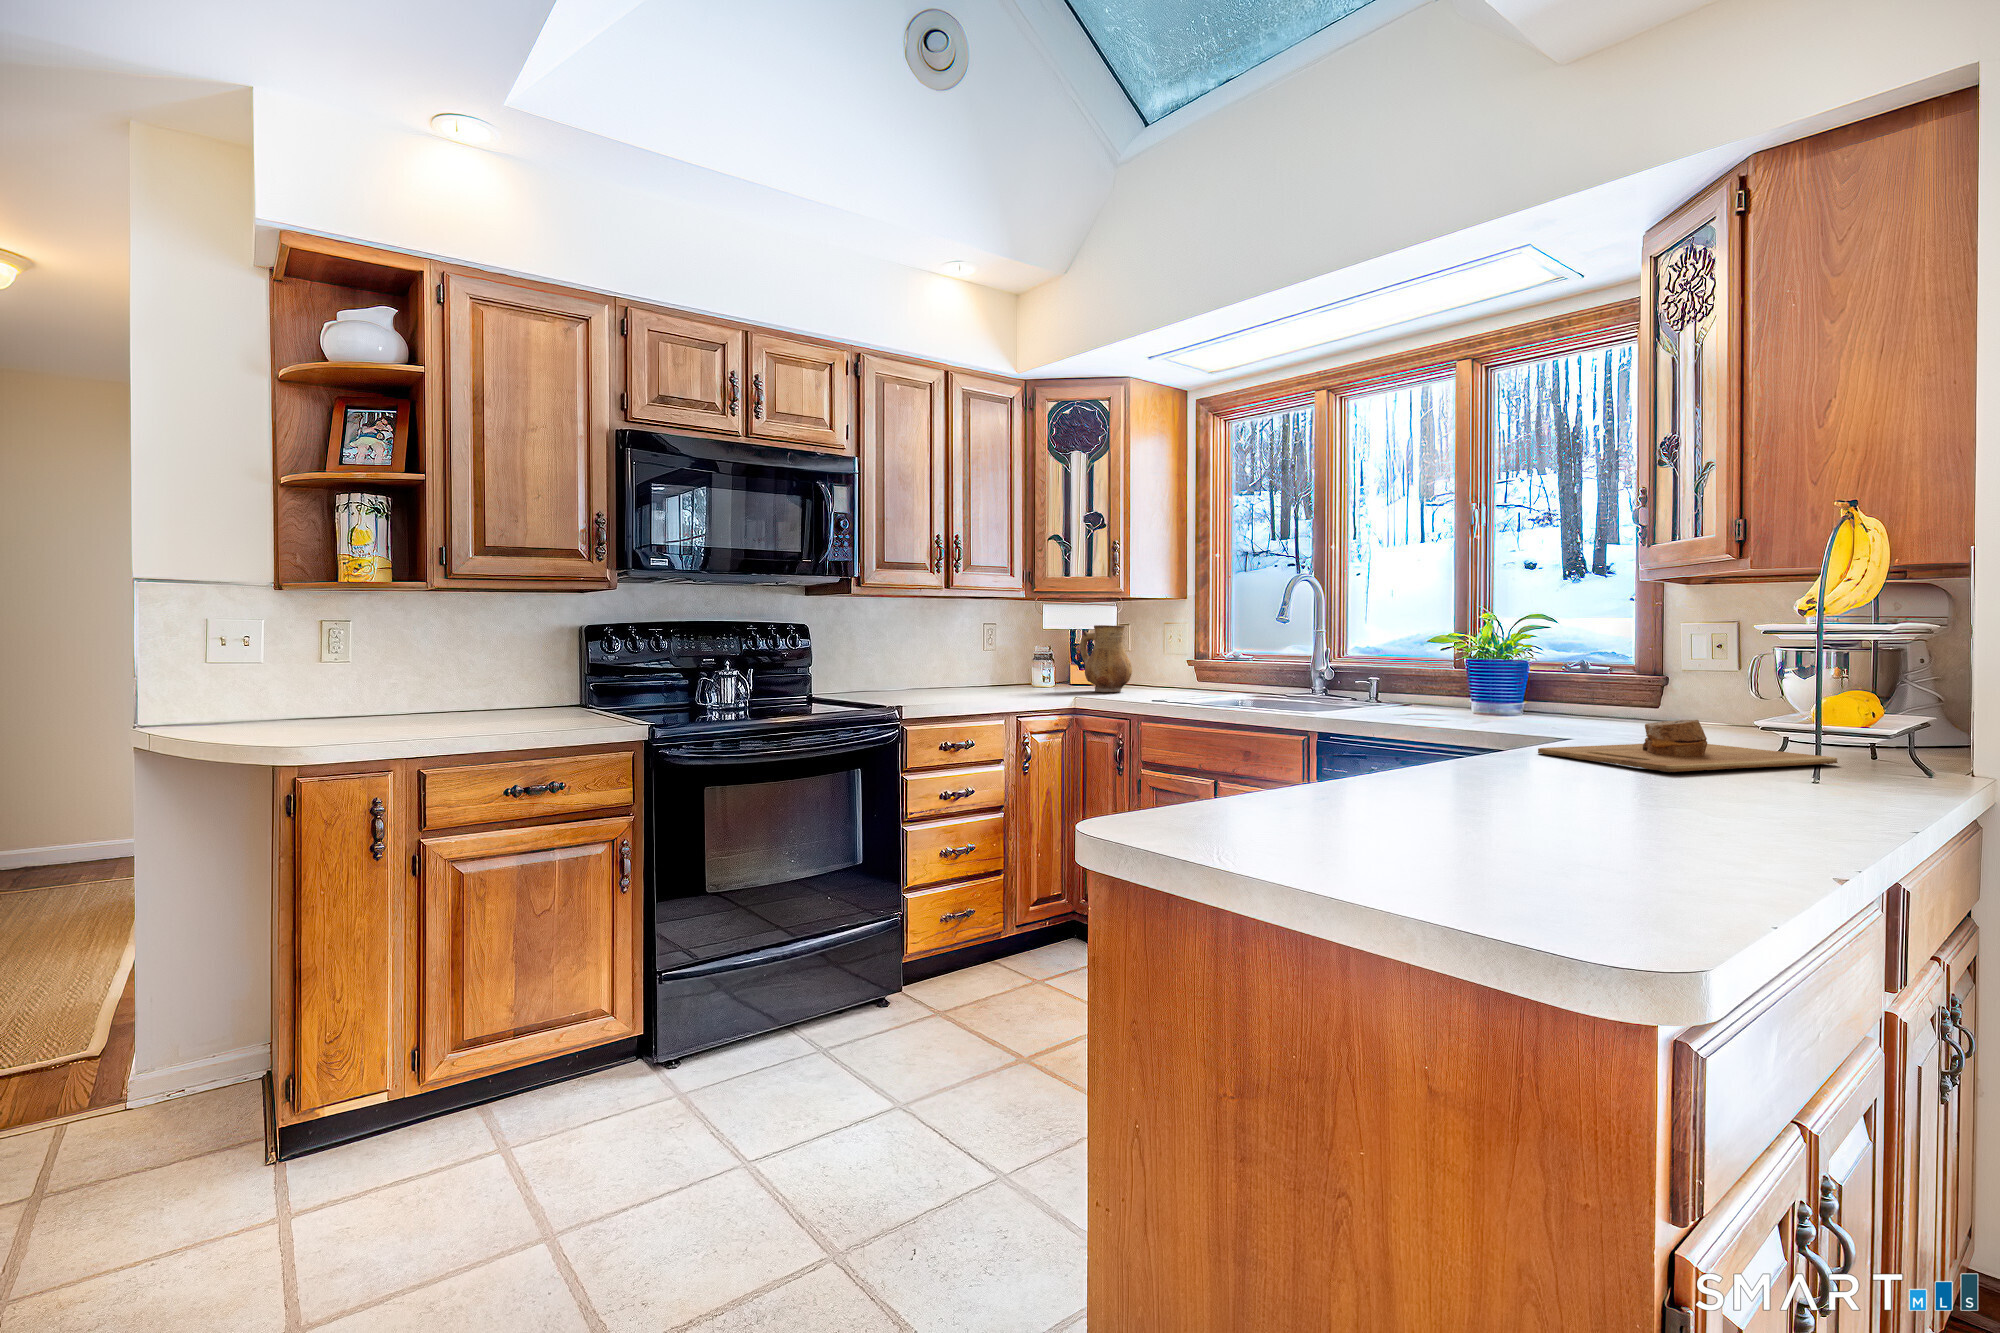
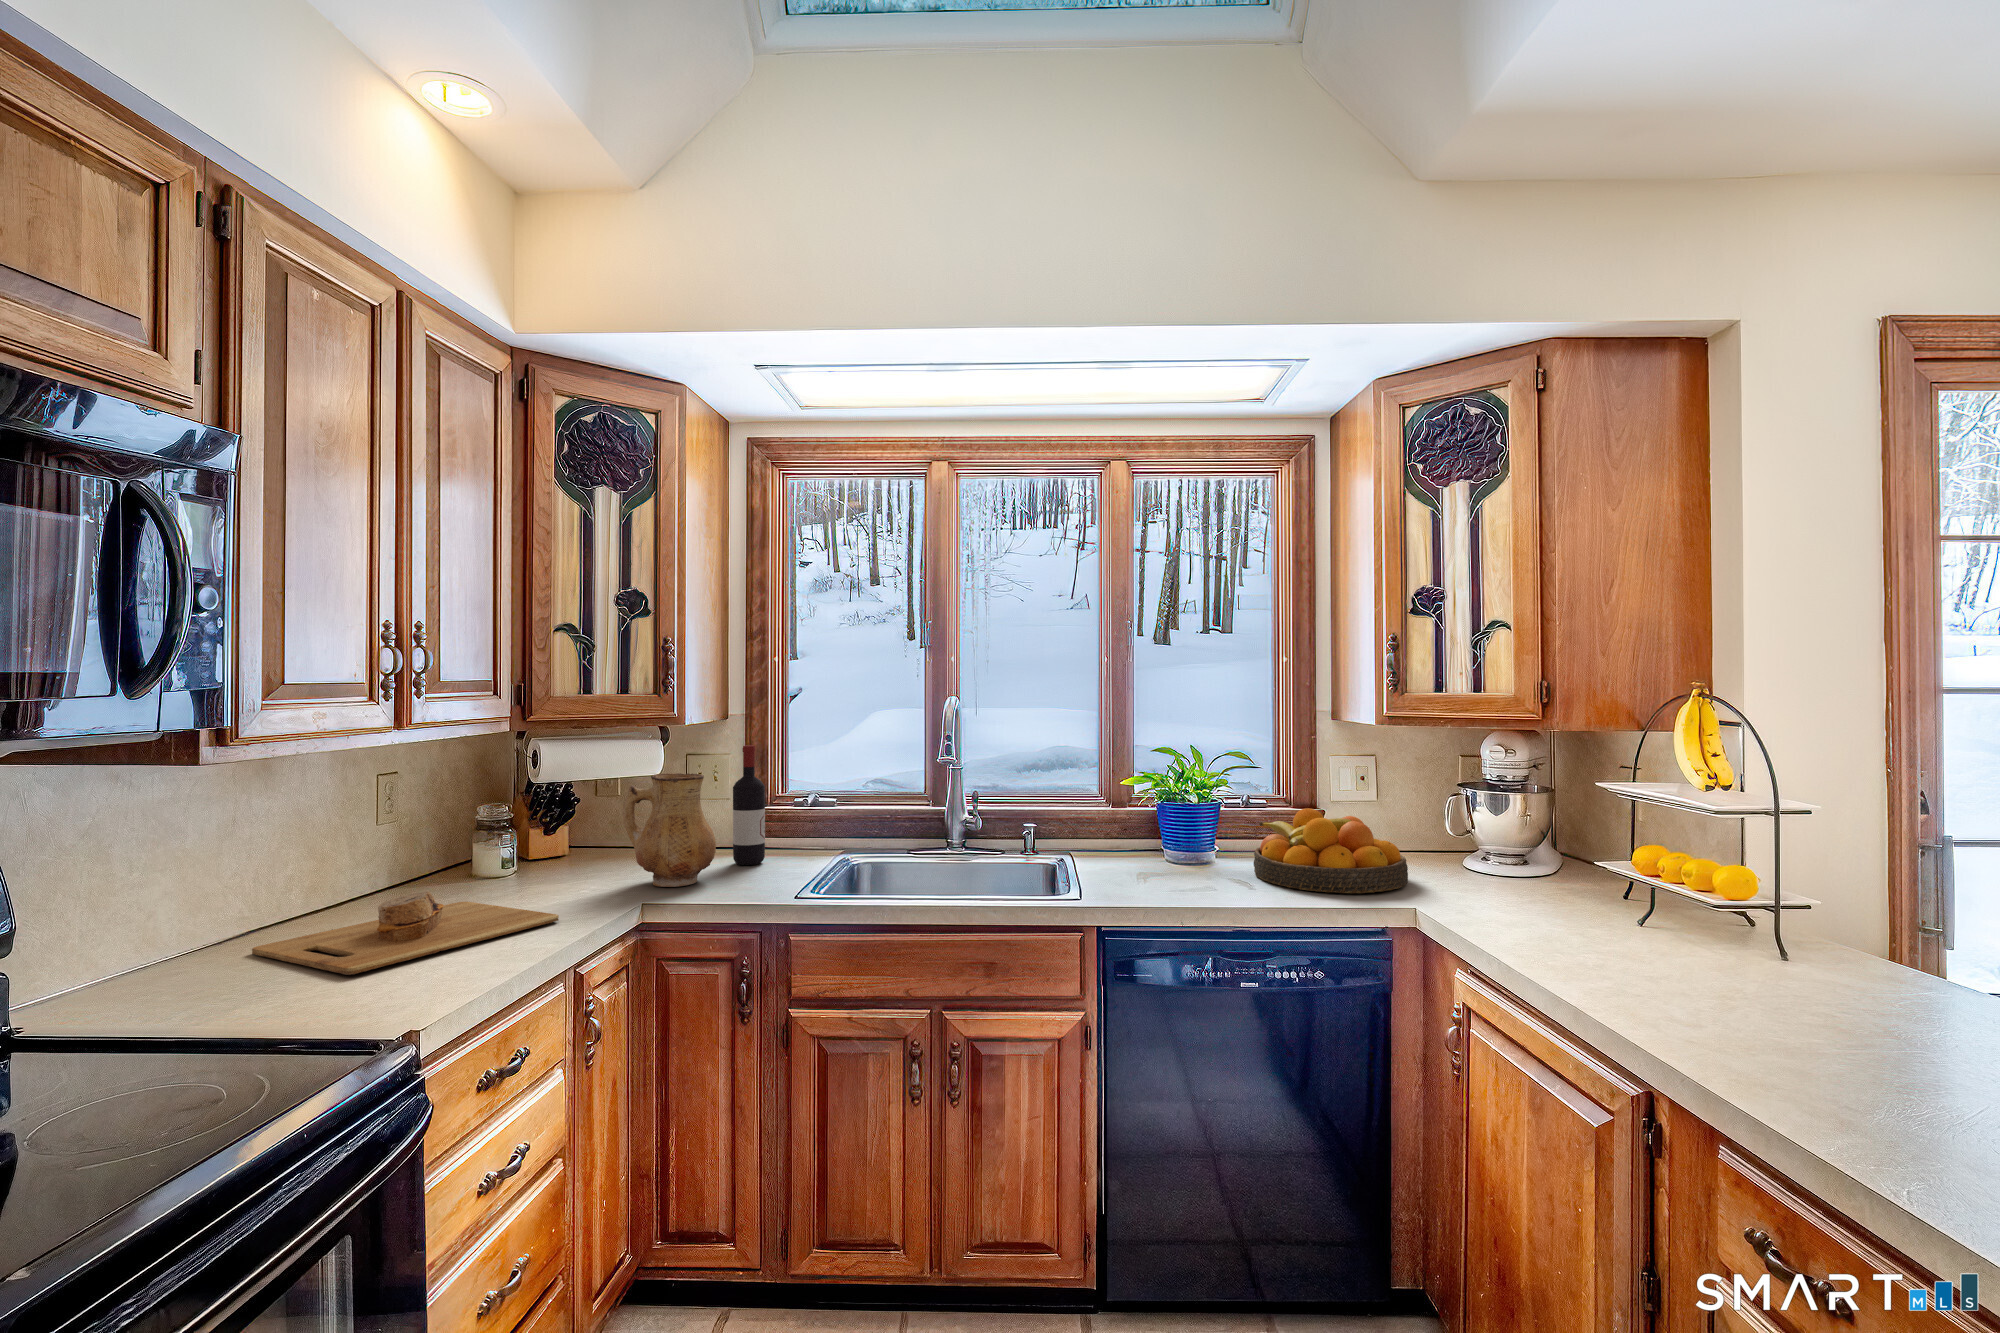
wine bottle: none [1159,612,1180,690] -> present [733,745,765,865]
fruit bowl: none [1491,659,1641,724] -> present [1254,808,1408,893]
cutting board: present [1538,720,1838,772] -> present [252,892,559,975]

